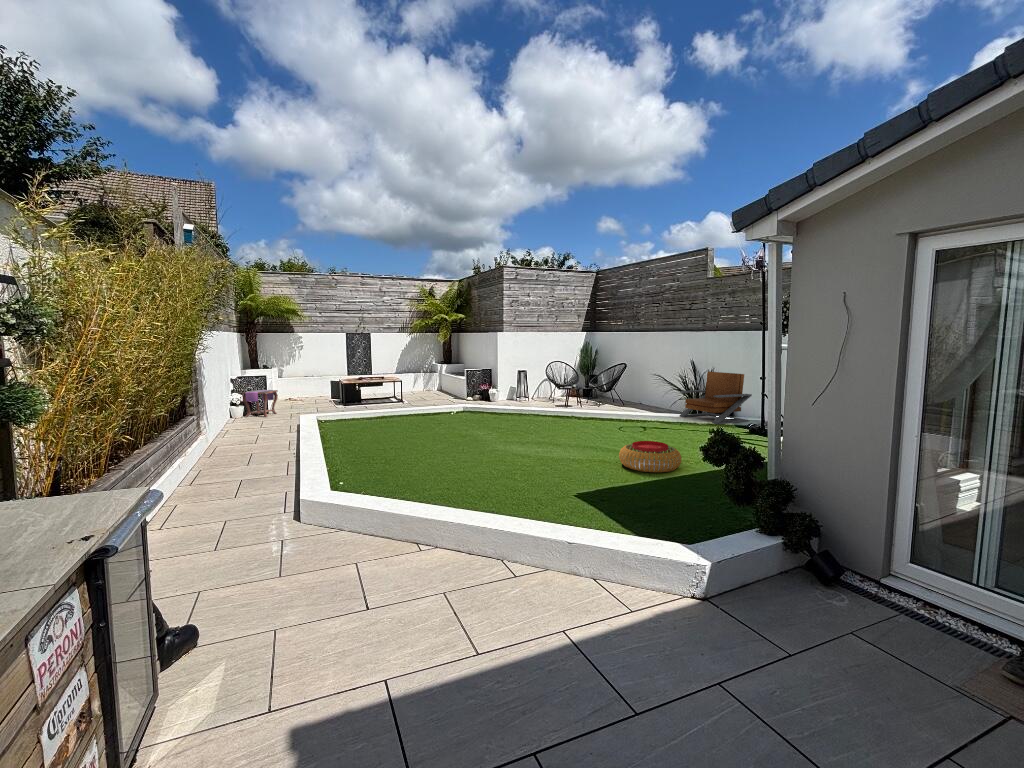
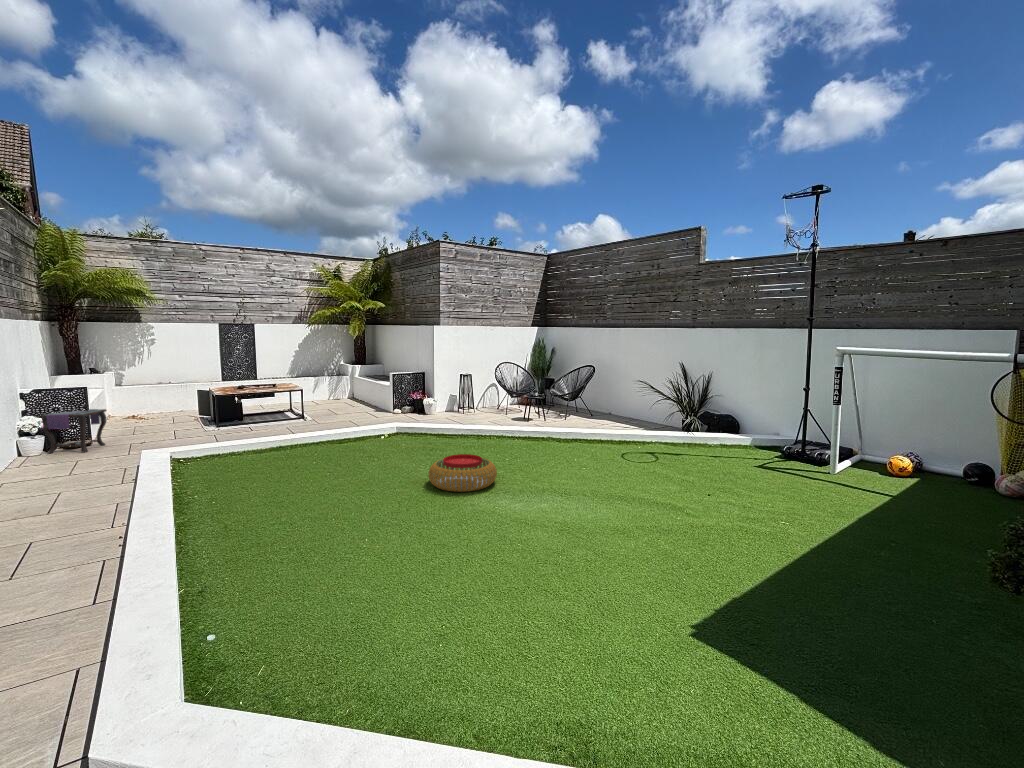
lounge chair: present [680,371,752,424] -> none [677,377,765,444]
pouf: present [619,441,682,472] -> present [429,454,497,492]

